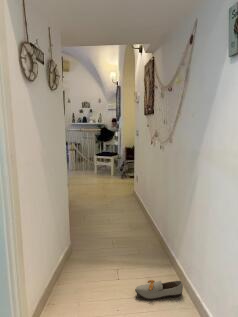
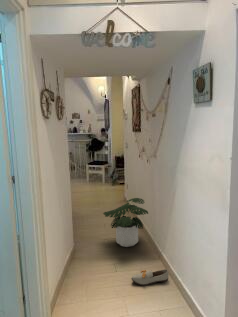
potted plant: none [106,191,160,249] -> present [103,198,148,247]

